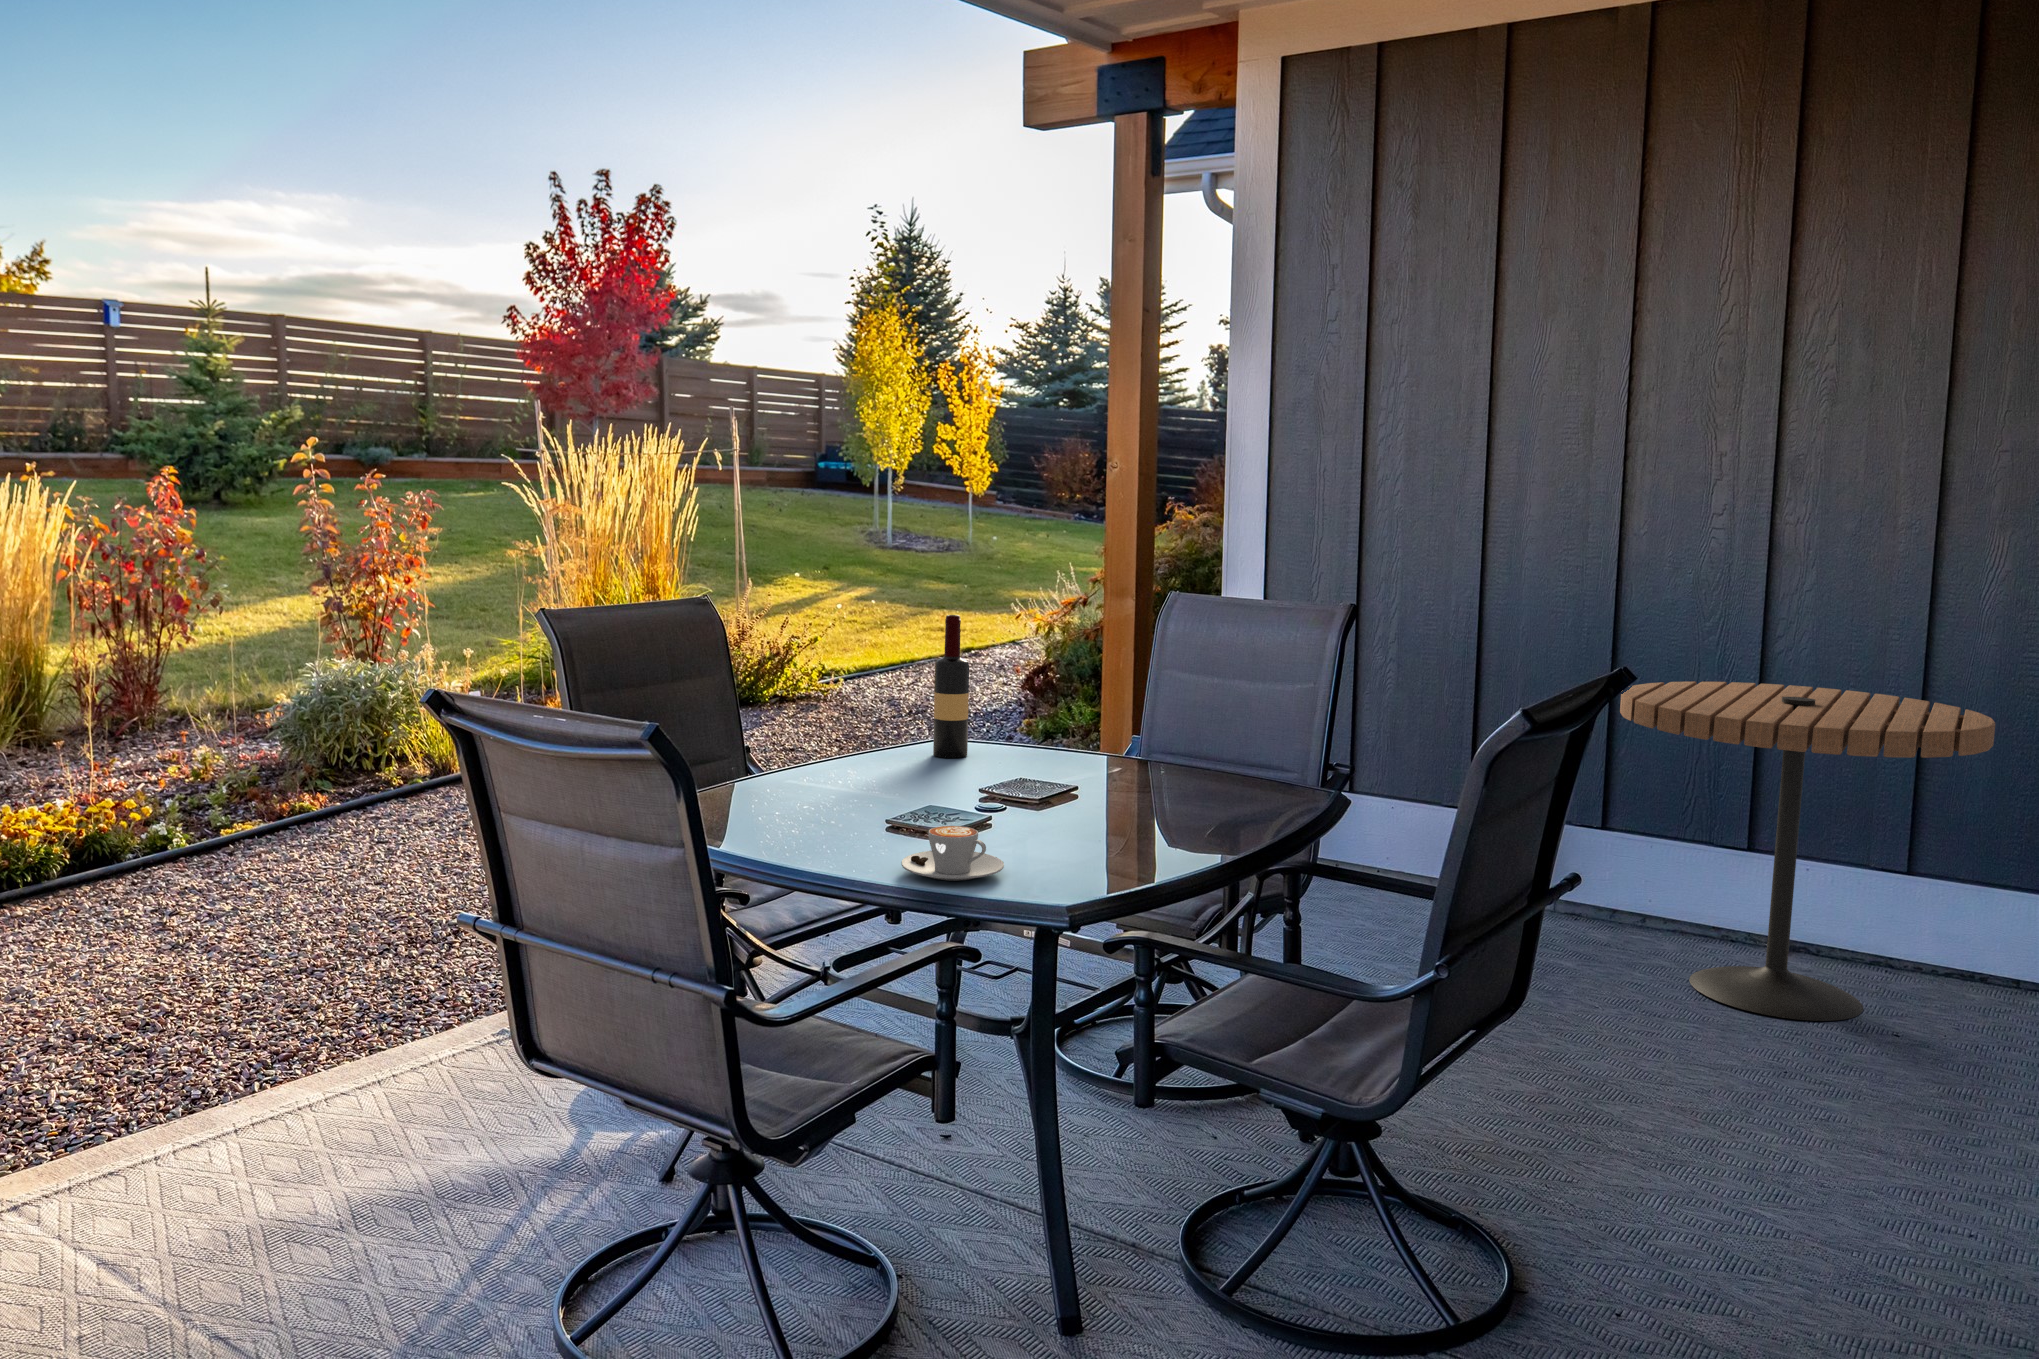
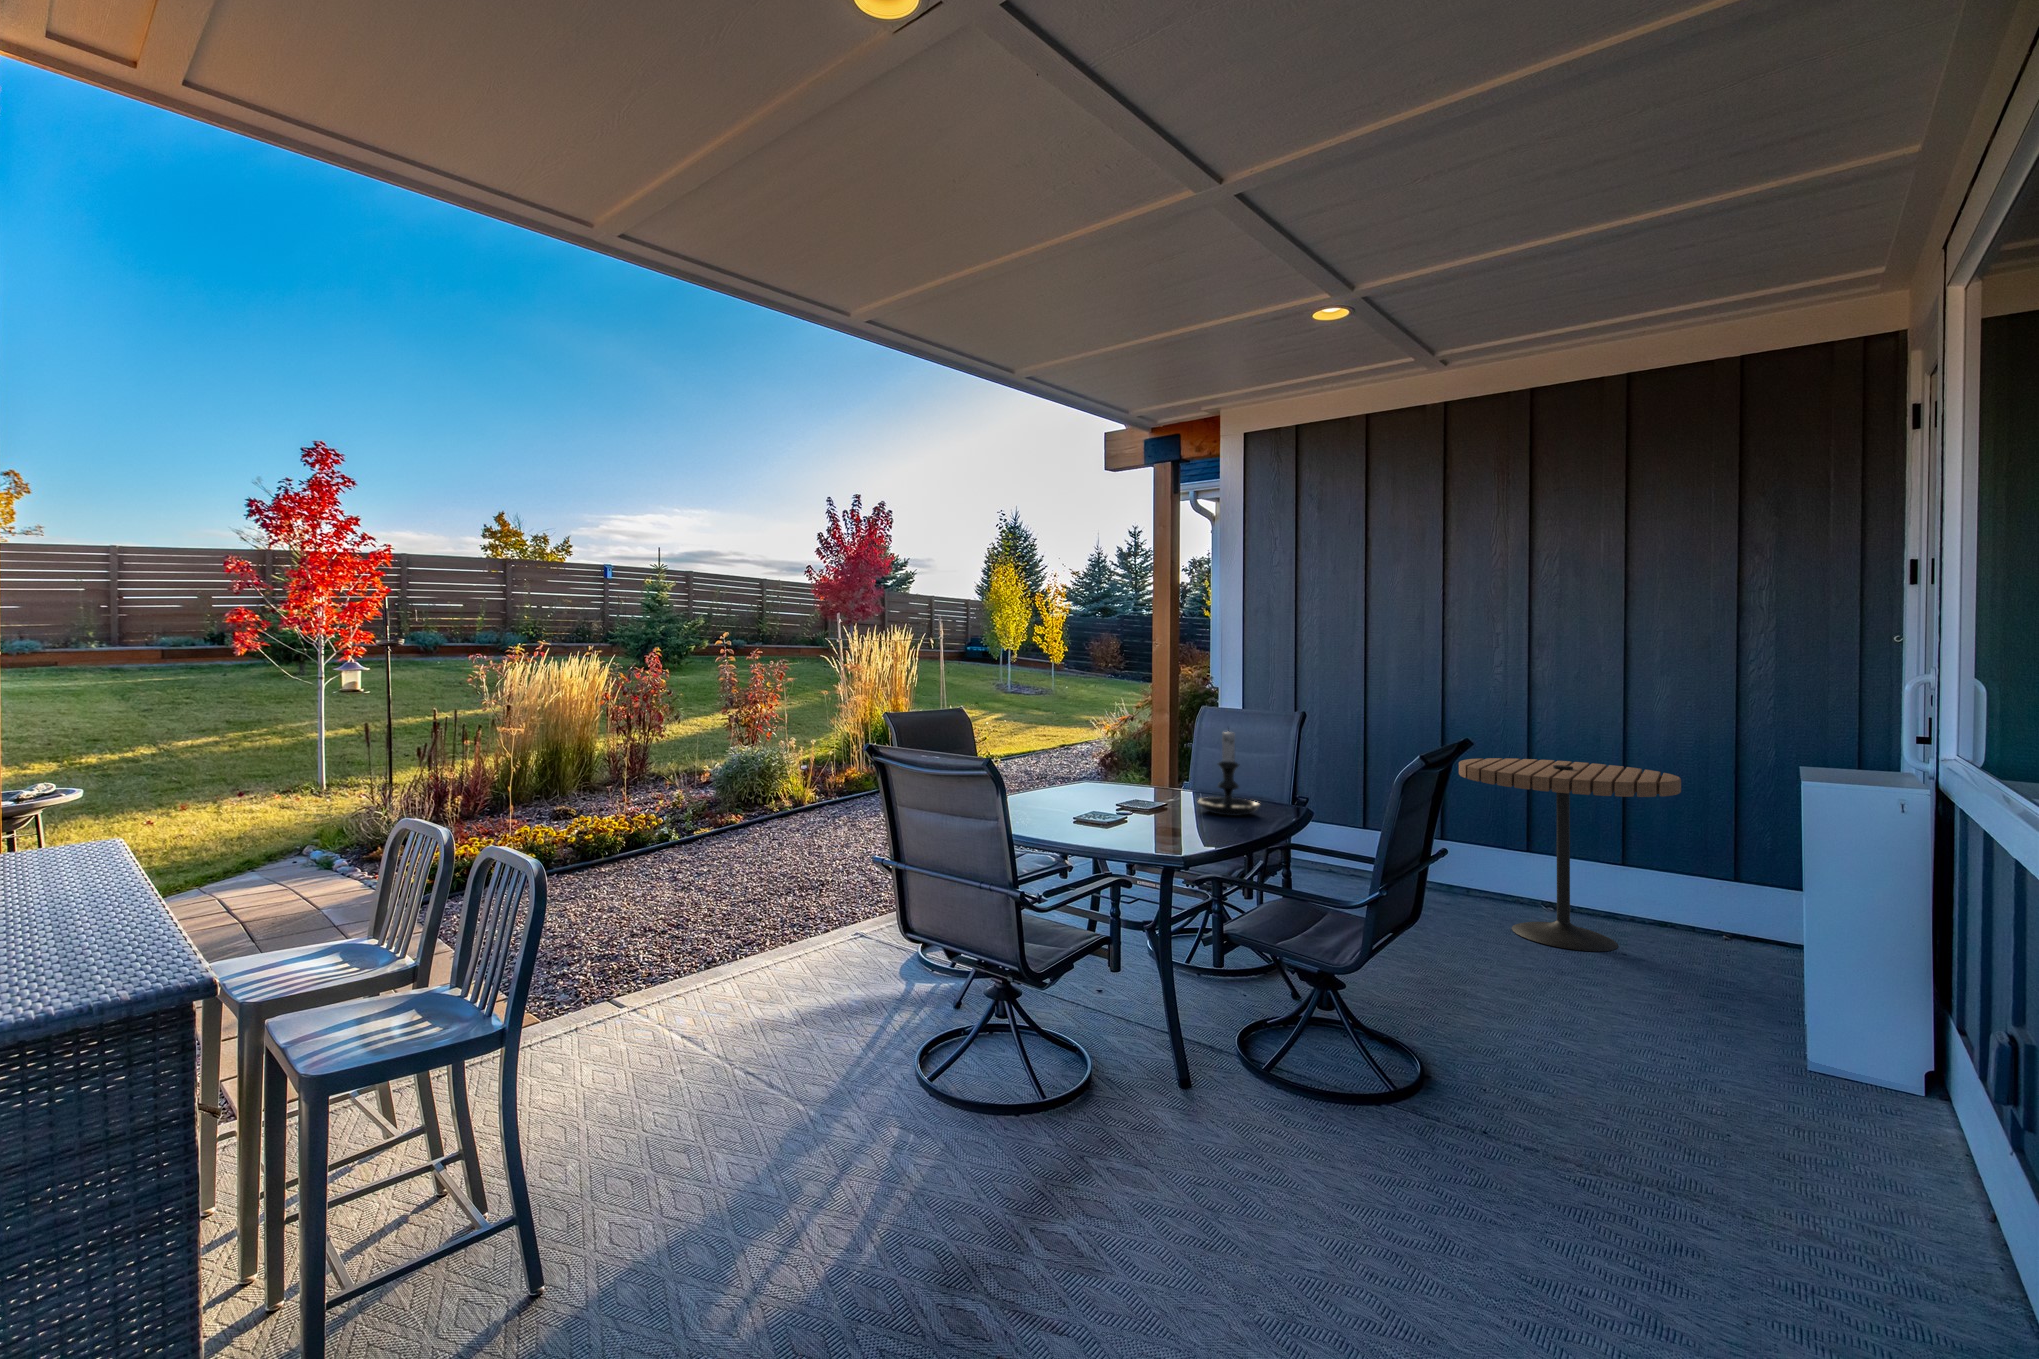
wine bottle: present [933,615,969,758] -> none [1082,716,1101,792]
candle holder: none [1134,640,1255,811] -> present [1198,728,1260,816]
coffee cup: present [901,826,1004,881] -> none [1088,814,1140,841]

